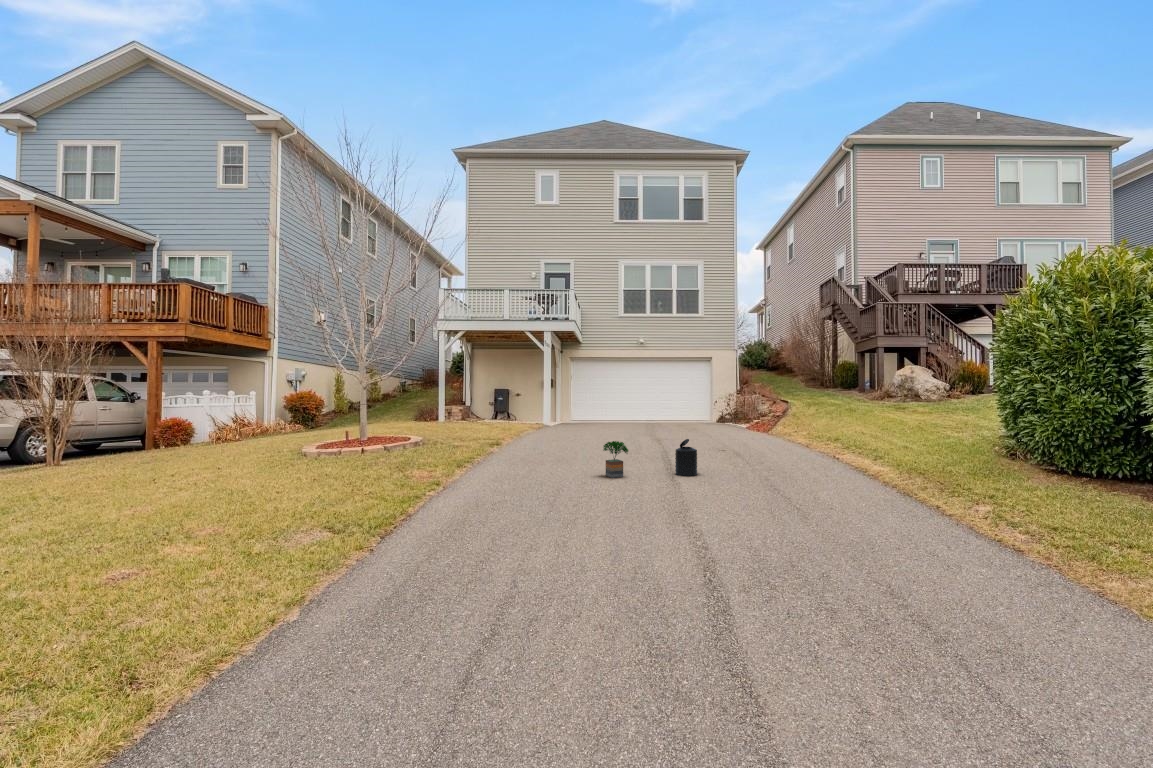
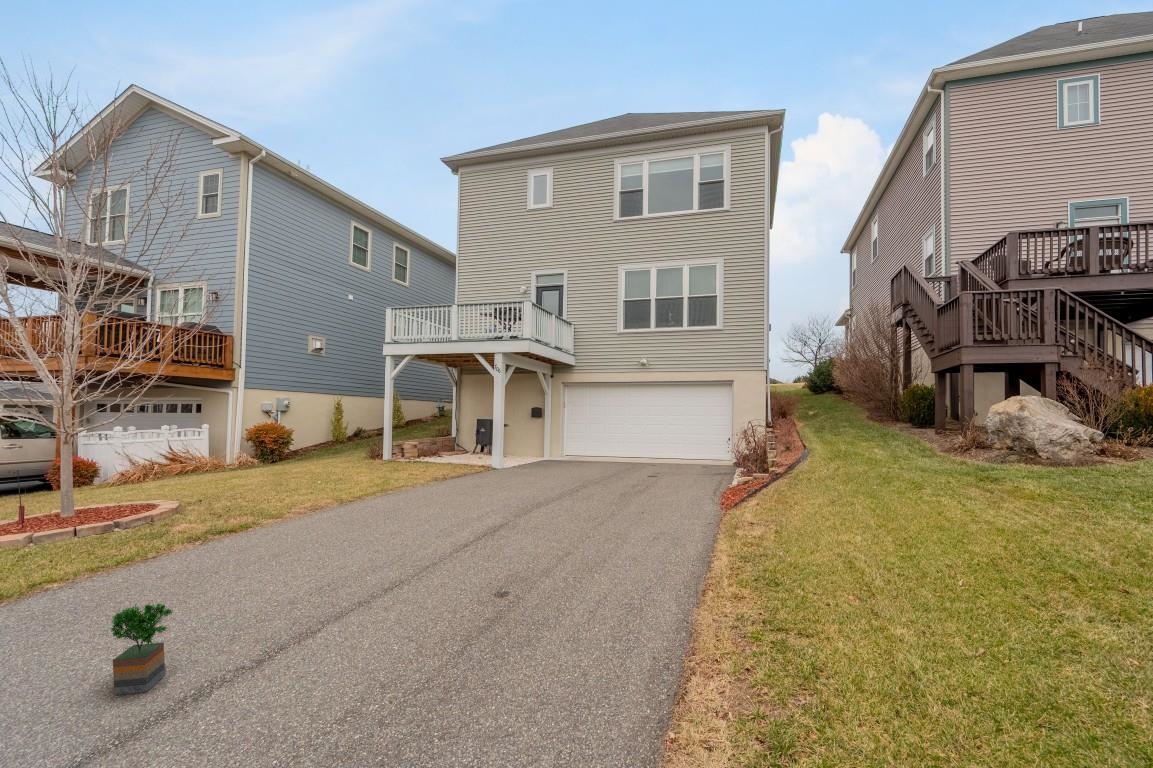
trash can: present [675,439,697,476] -> none [250,618,309,715]

